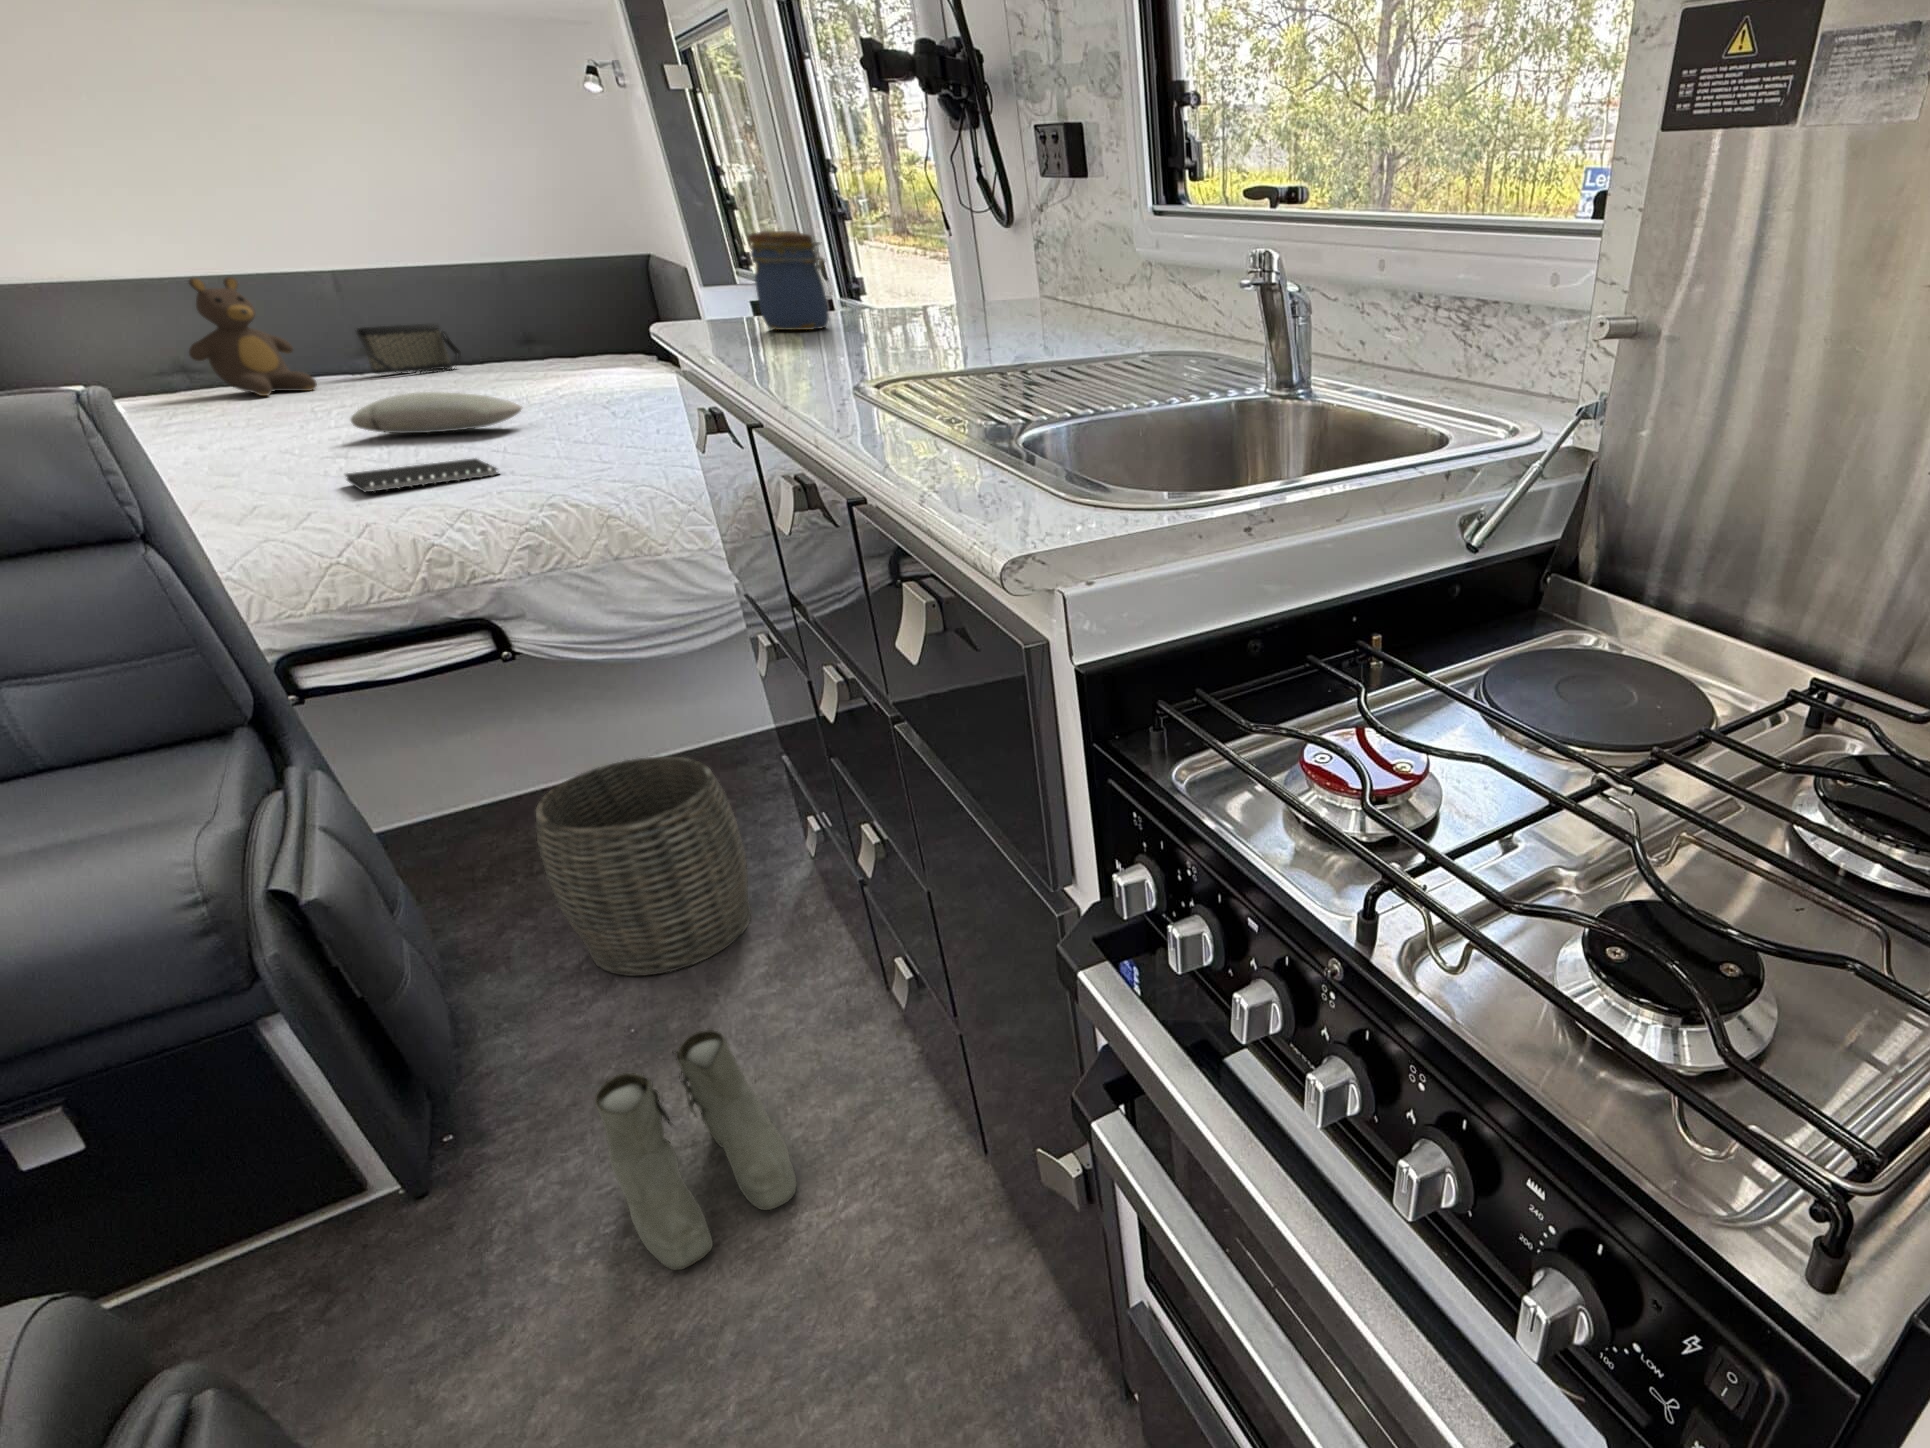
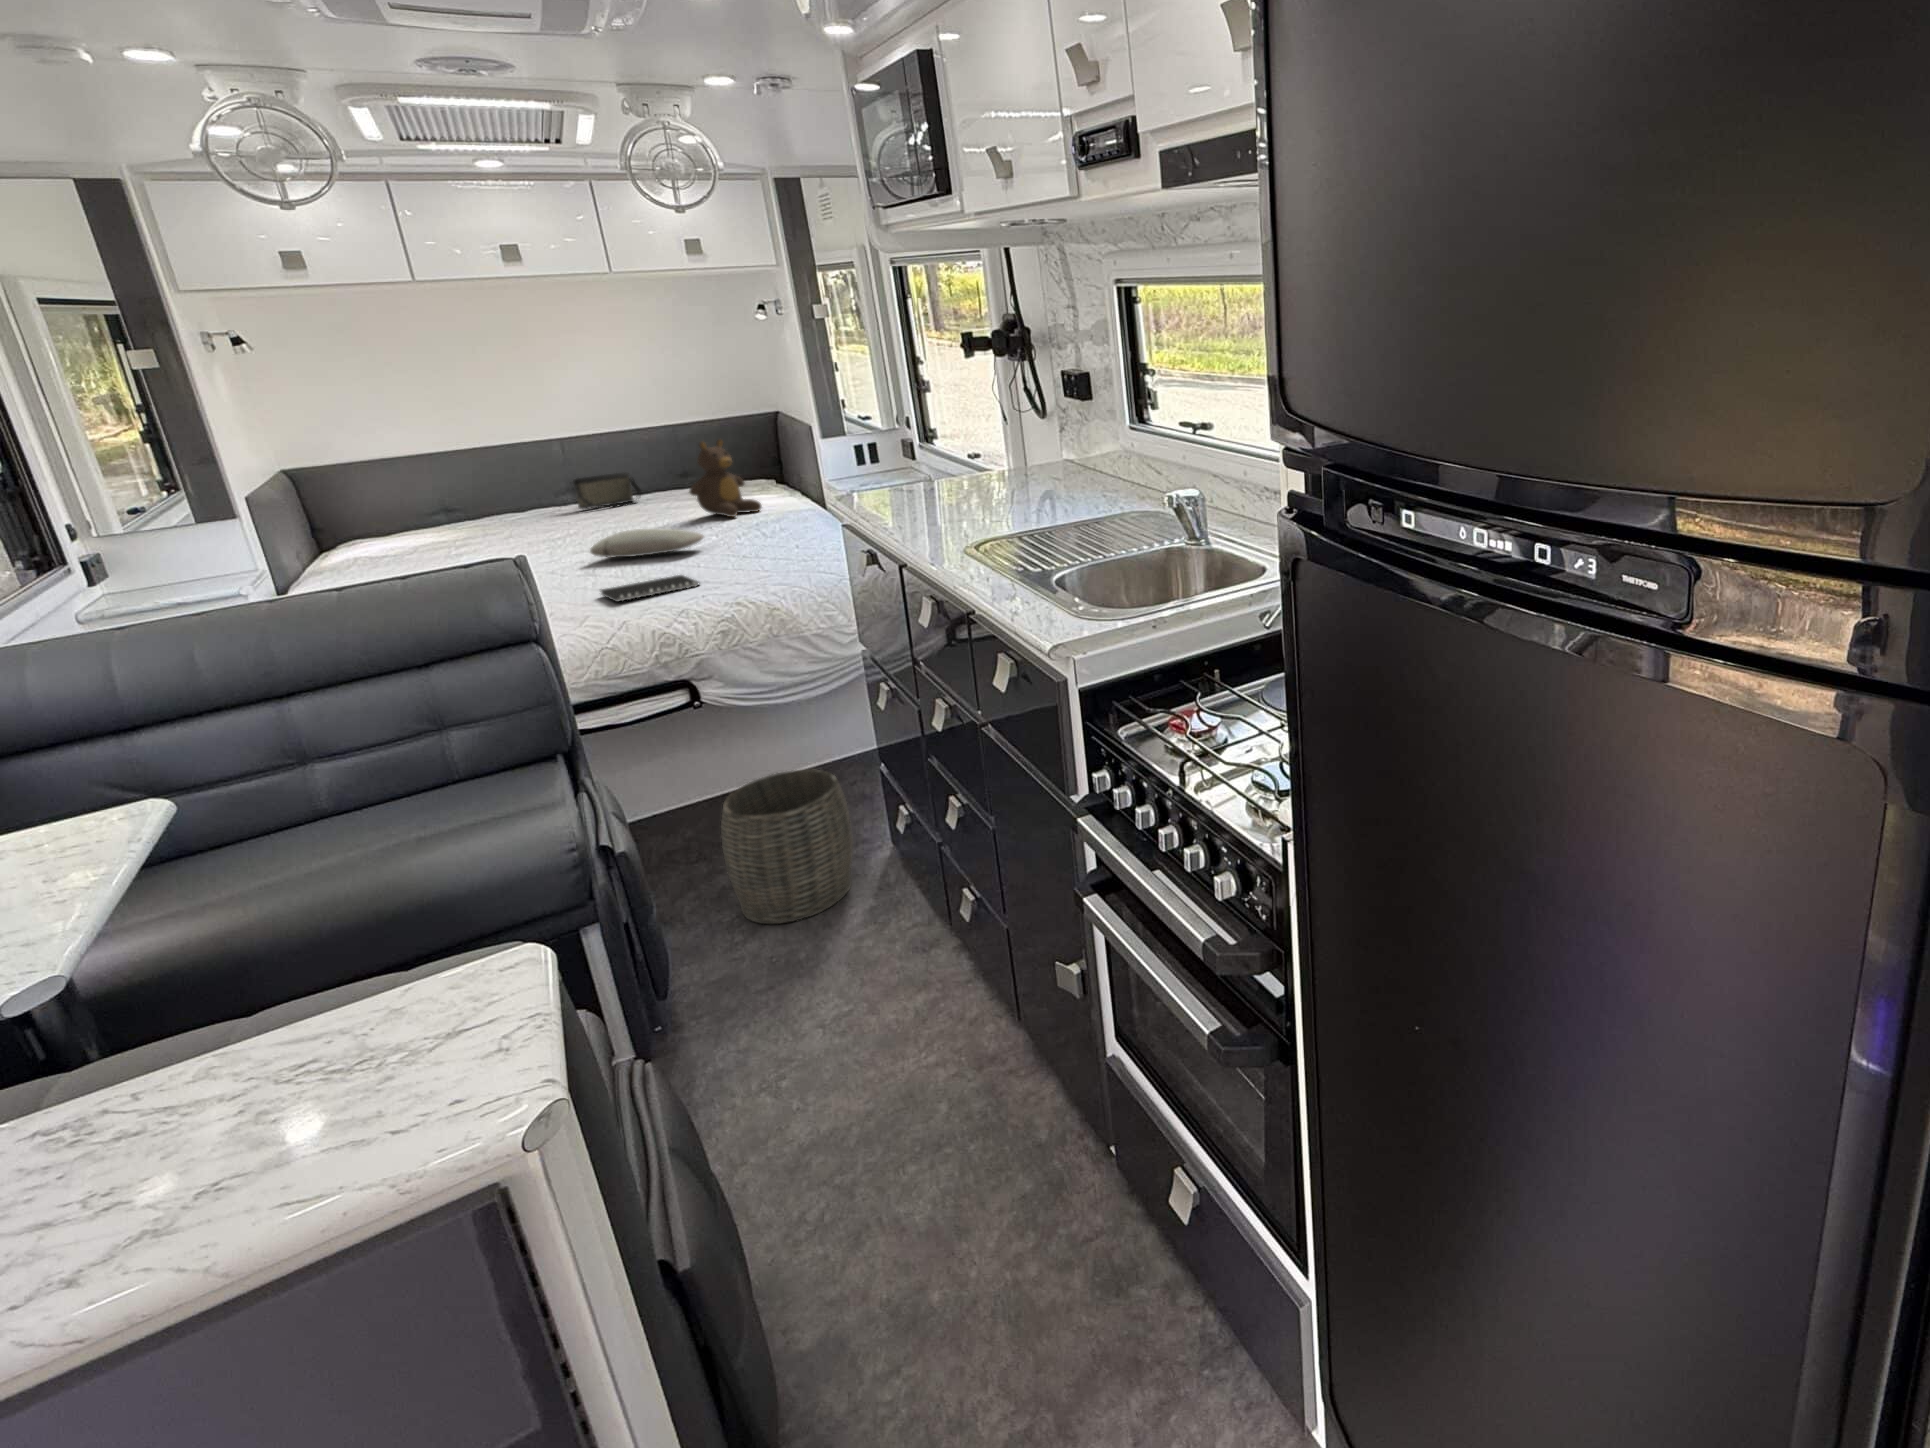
jar: present [748,231,832,330] -> none [892,445,939,500]
teddy bear: present [189,277,317,396] -> present [690,439,761,517]
boots: present [595,1030,797,1270] -> none [773,938,891,1096]

